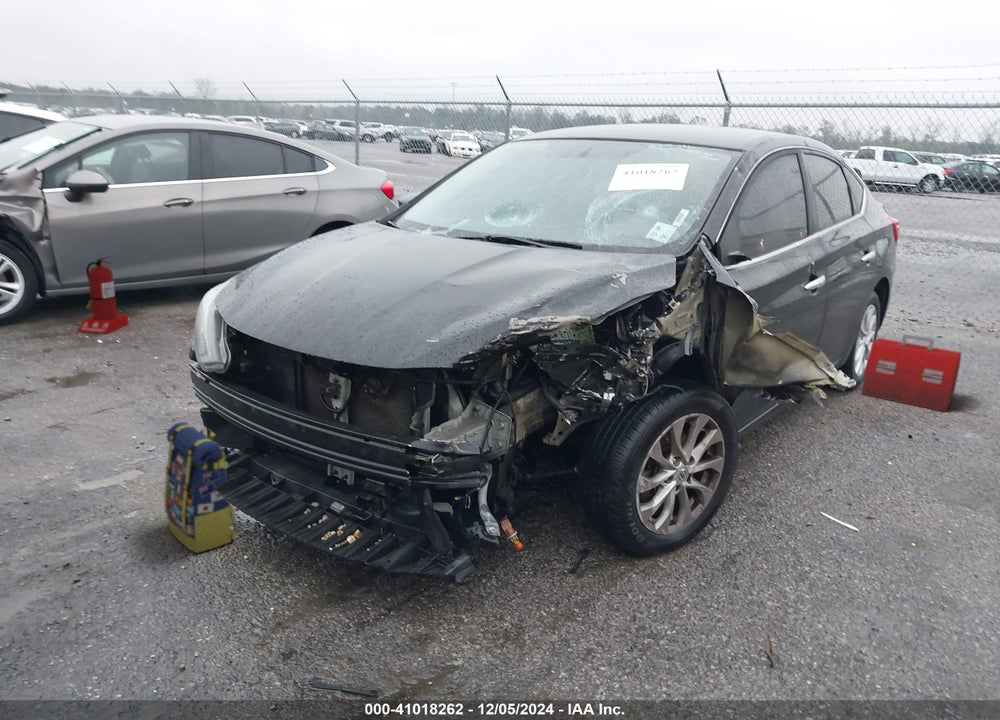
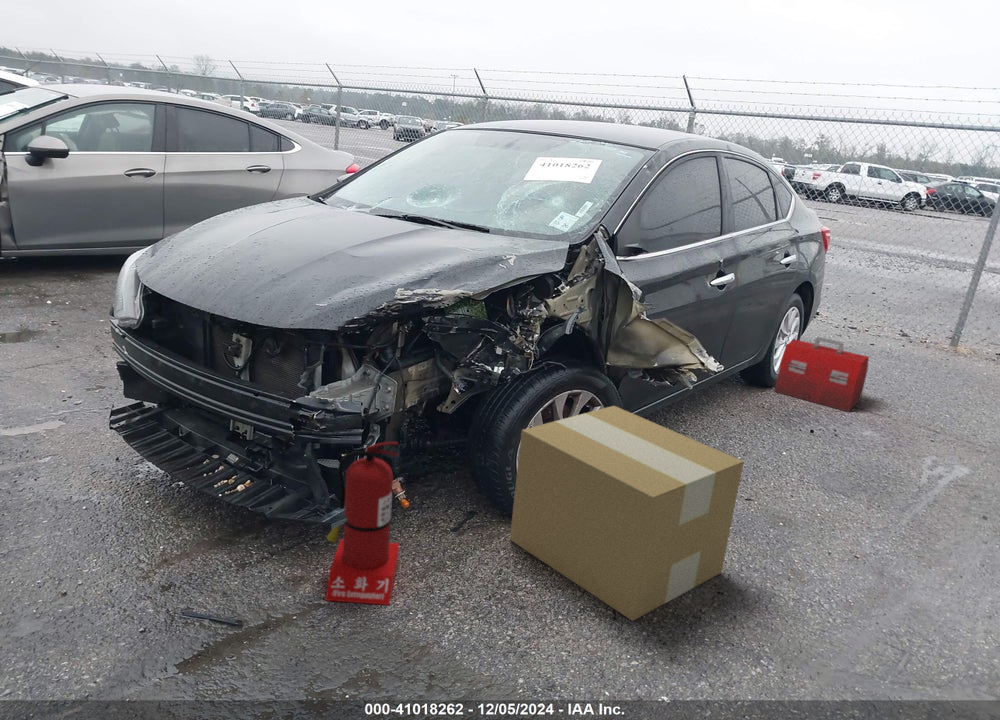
fire extinguisher: present [79,257,128,334] -> present [326,442,399,605]
backpack: present [164,422,238,553] -> none [77,373,147,496]
cardboard box: none [634,427,891,666] -> present [510,406,744,621]

